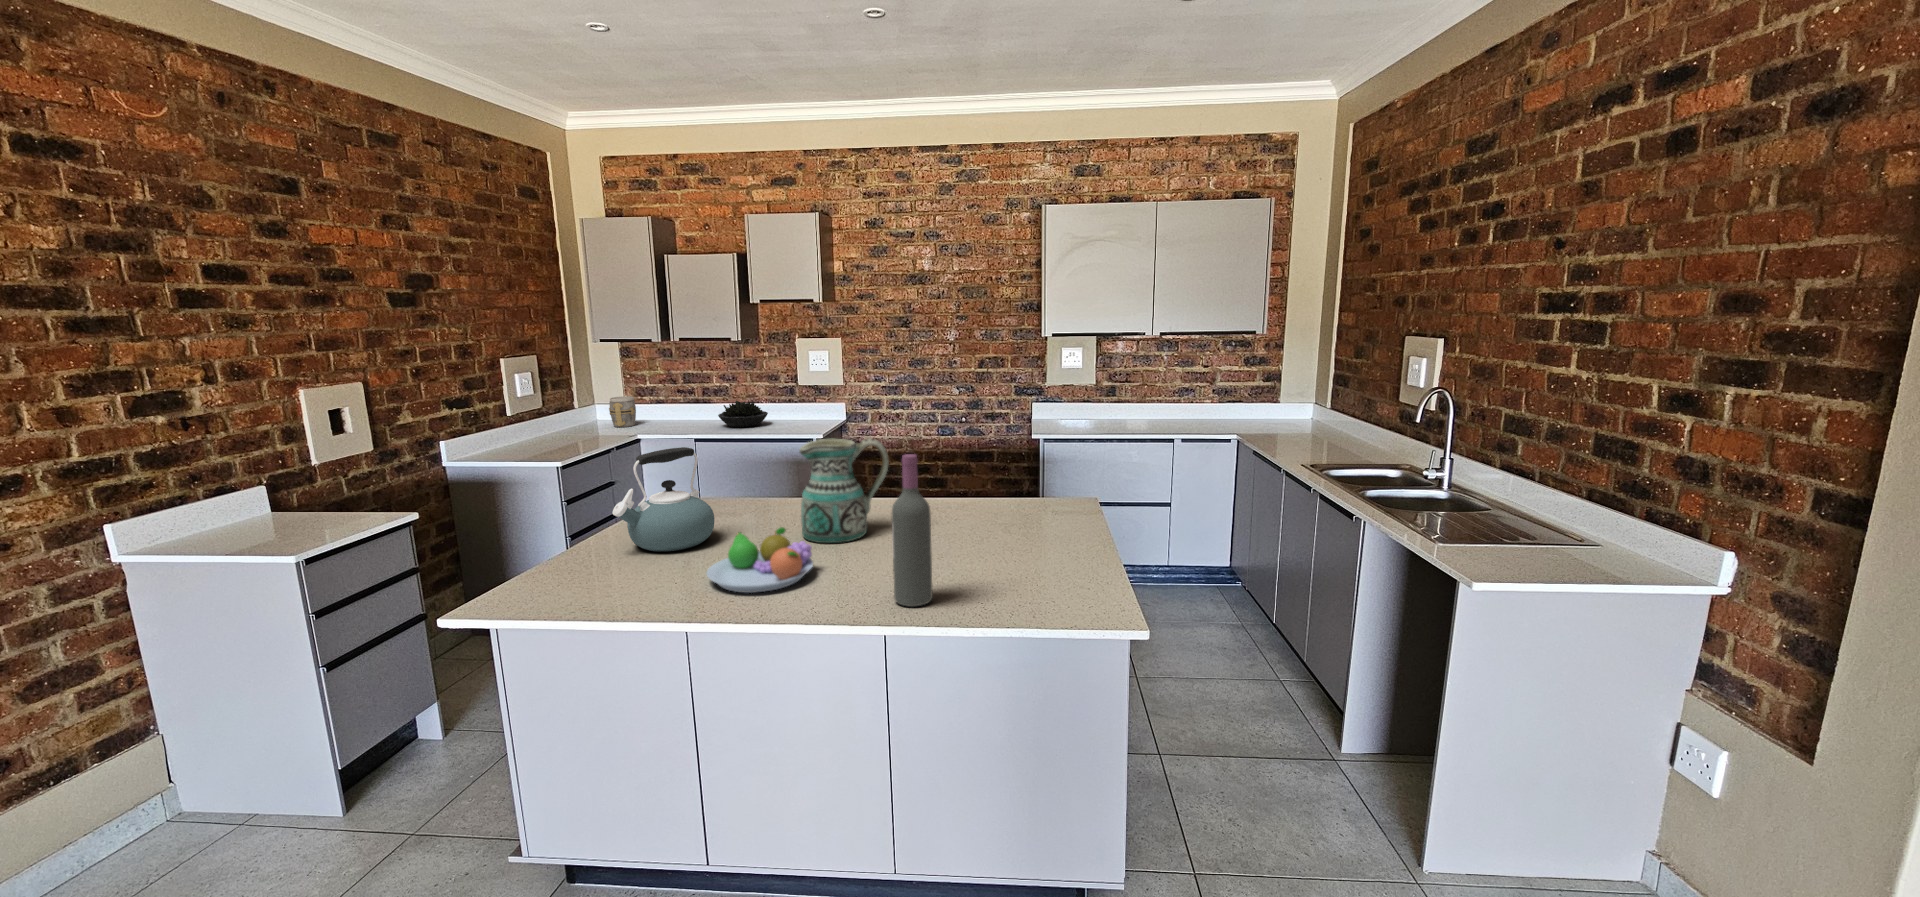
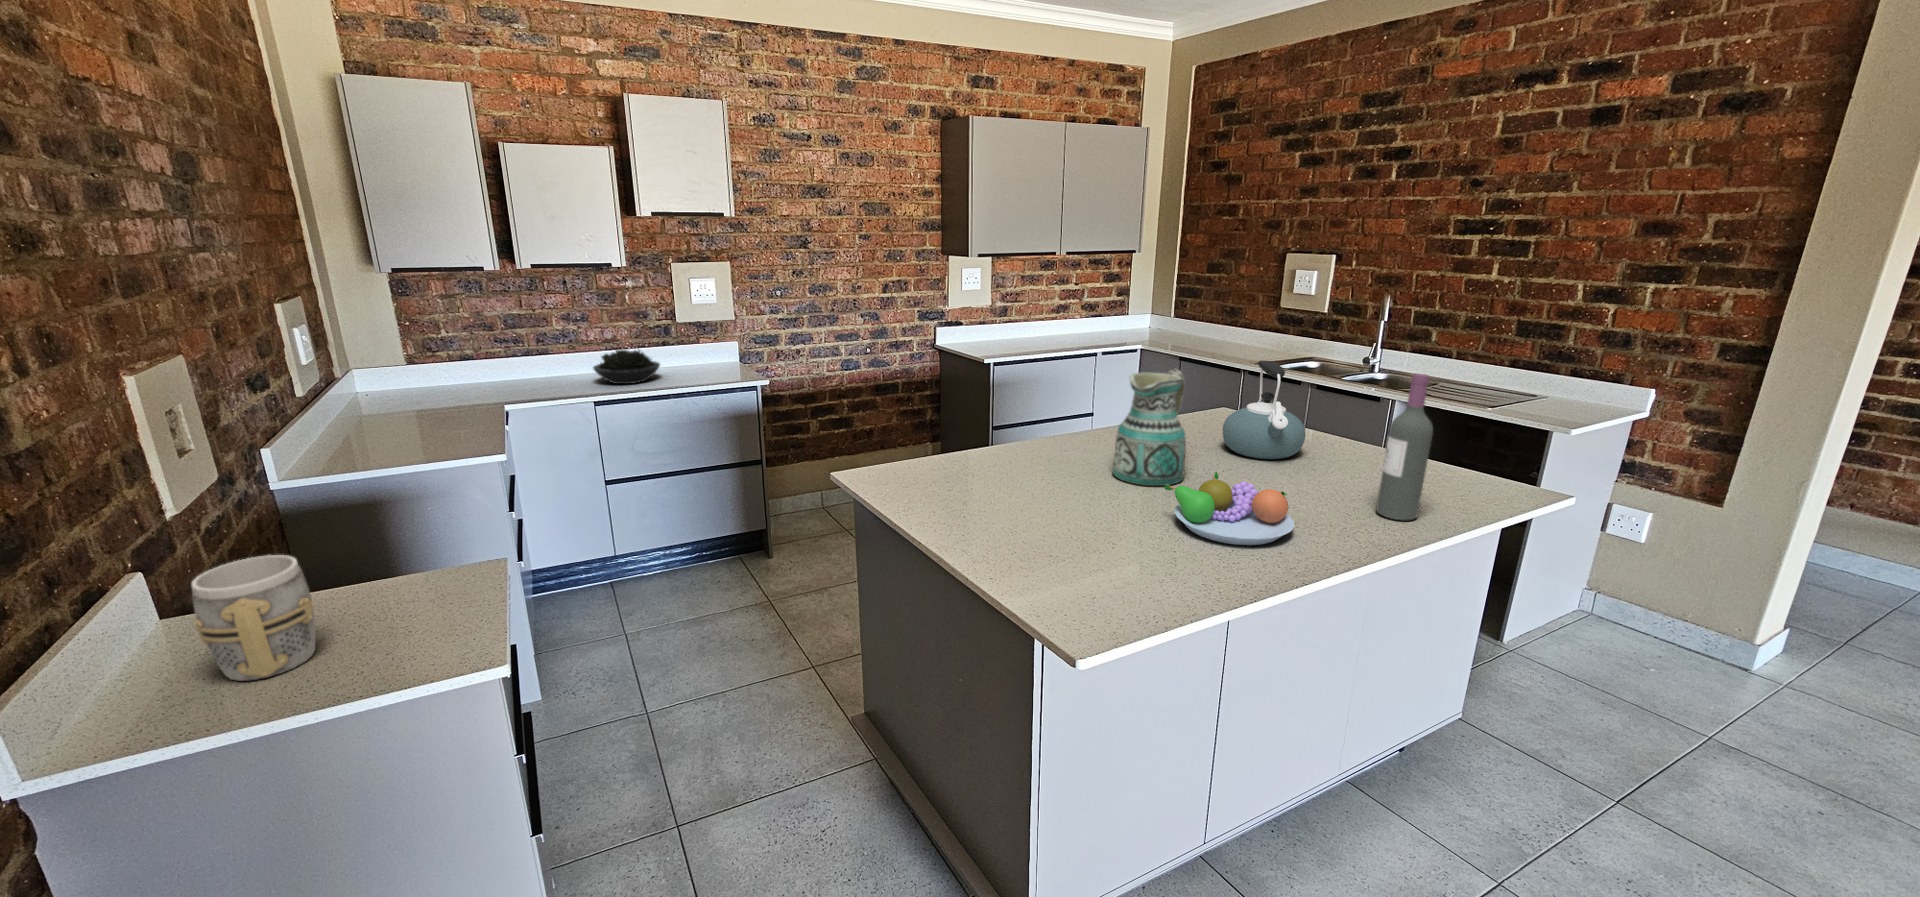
mug: present [609,396,636,427] -> present [192,555,316,681]
kettle: present [613,447,715,552] -> present [1223,361,1305,459]

